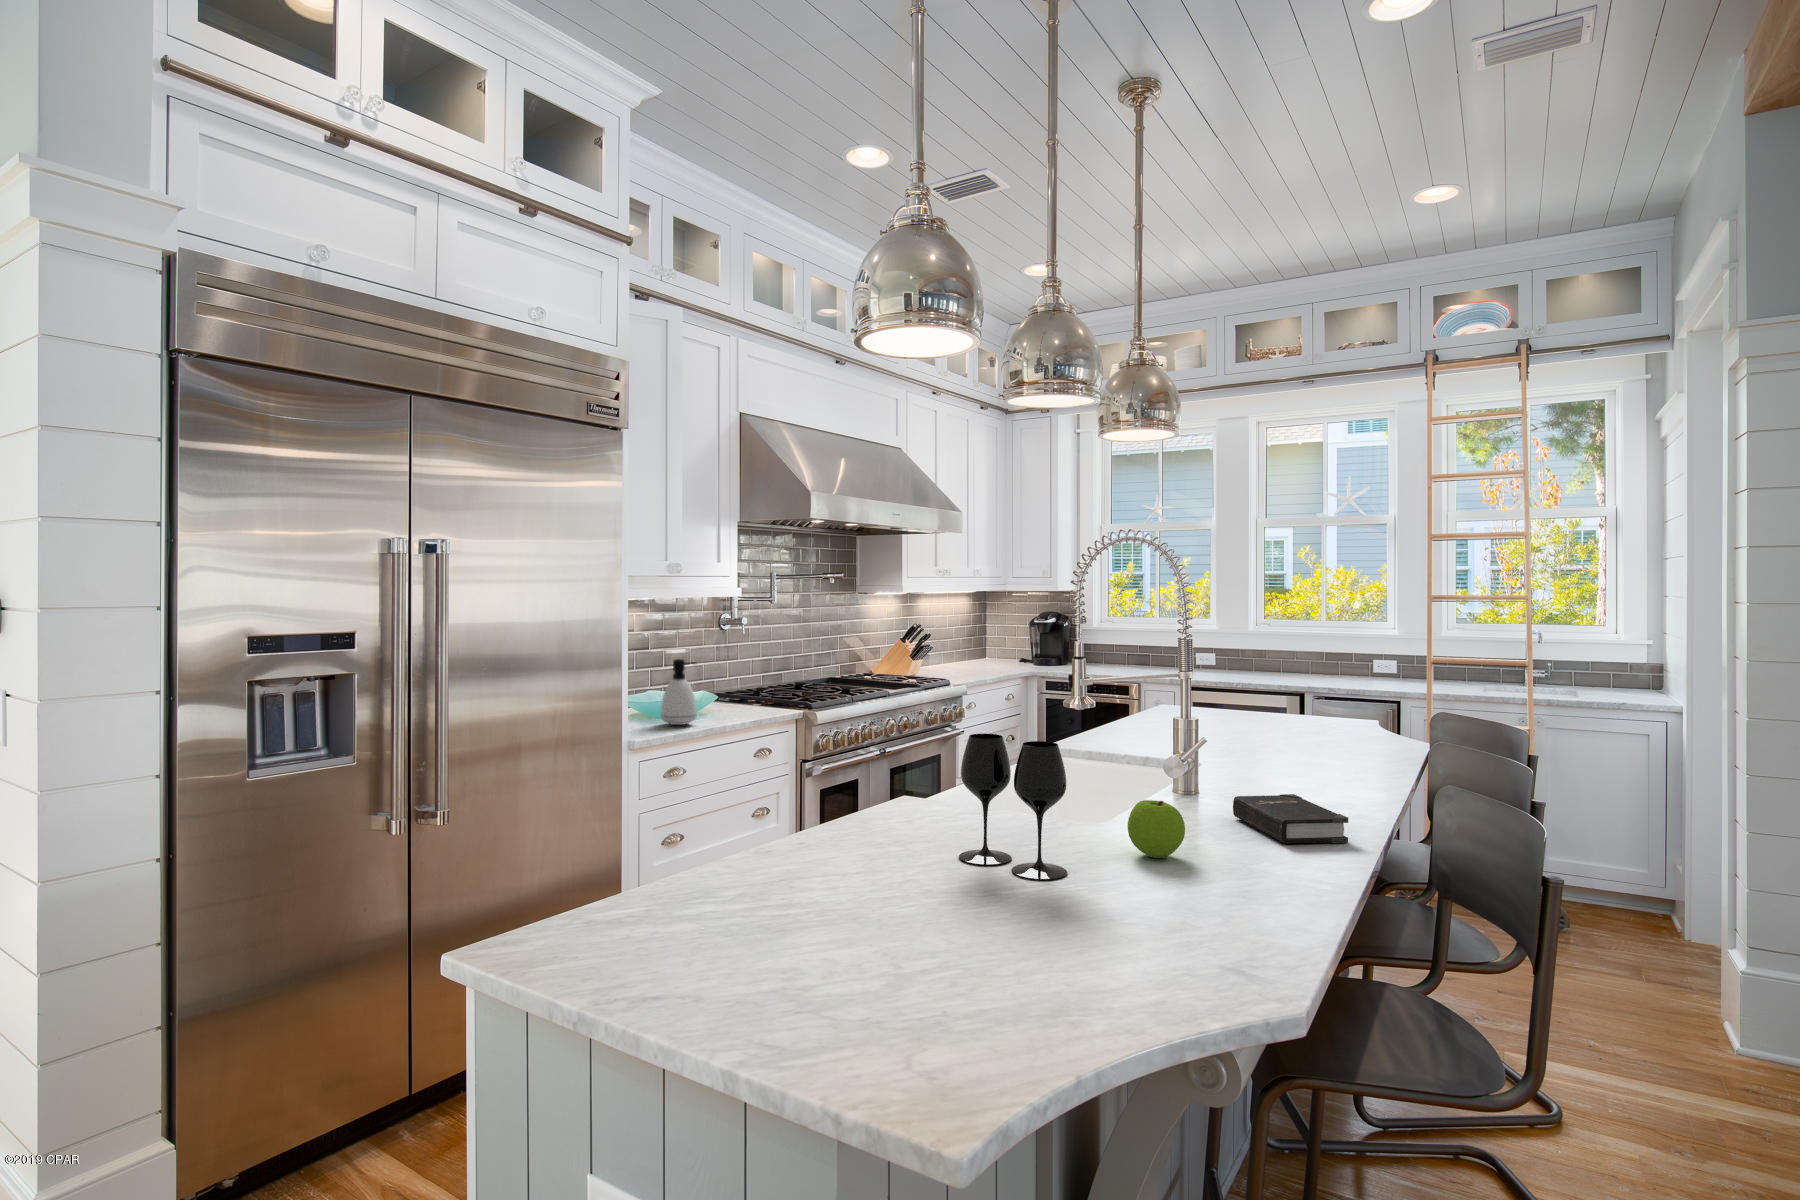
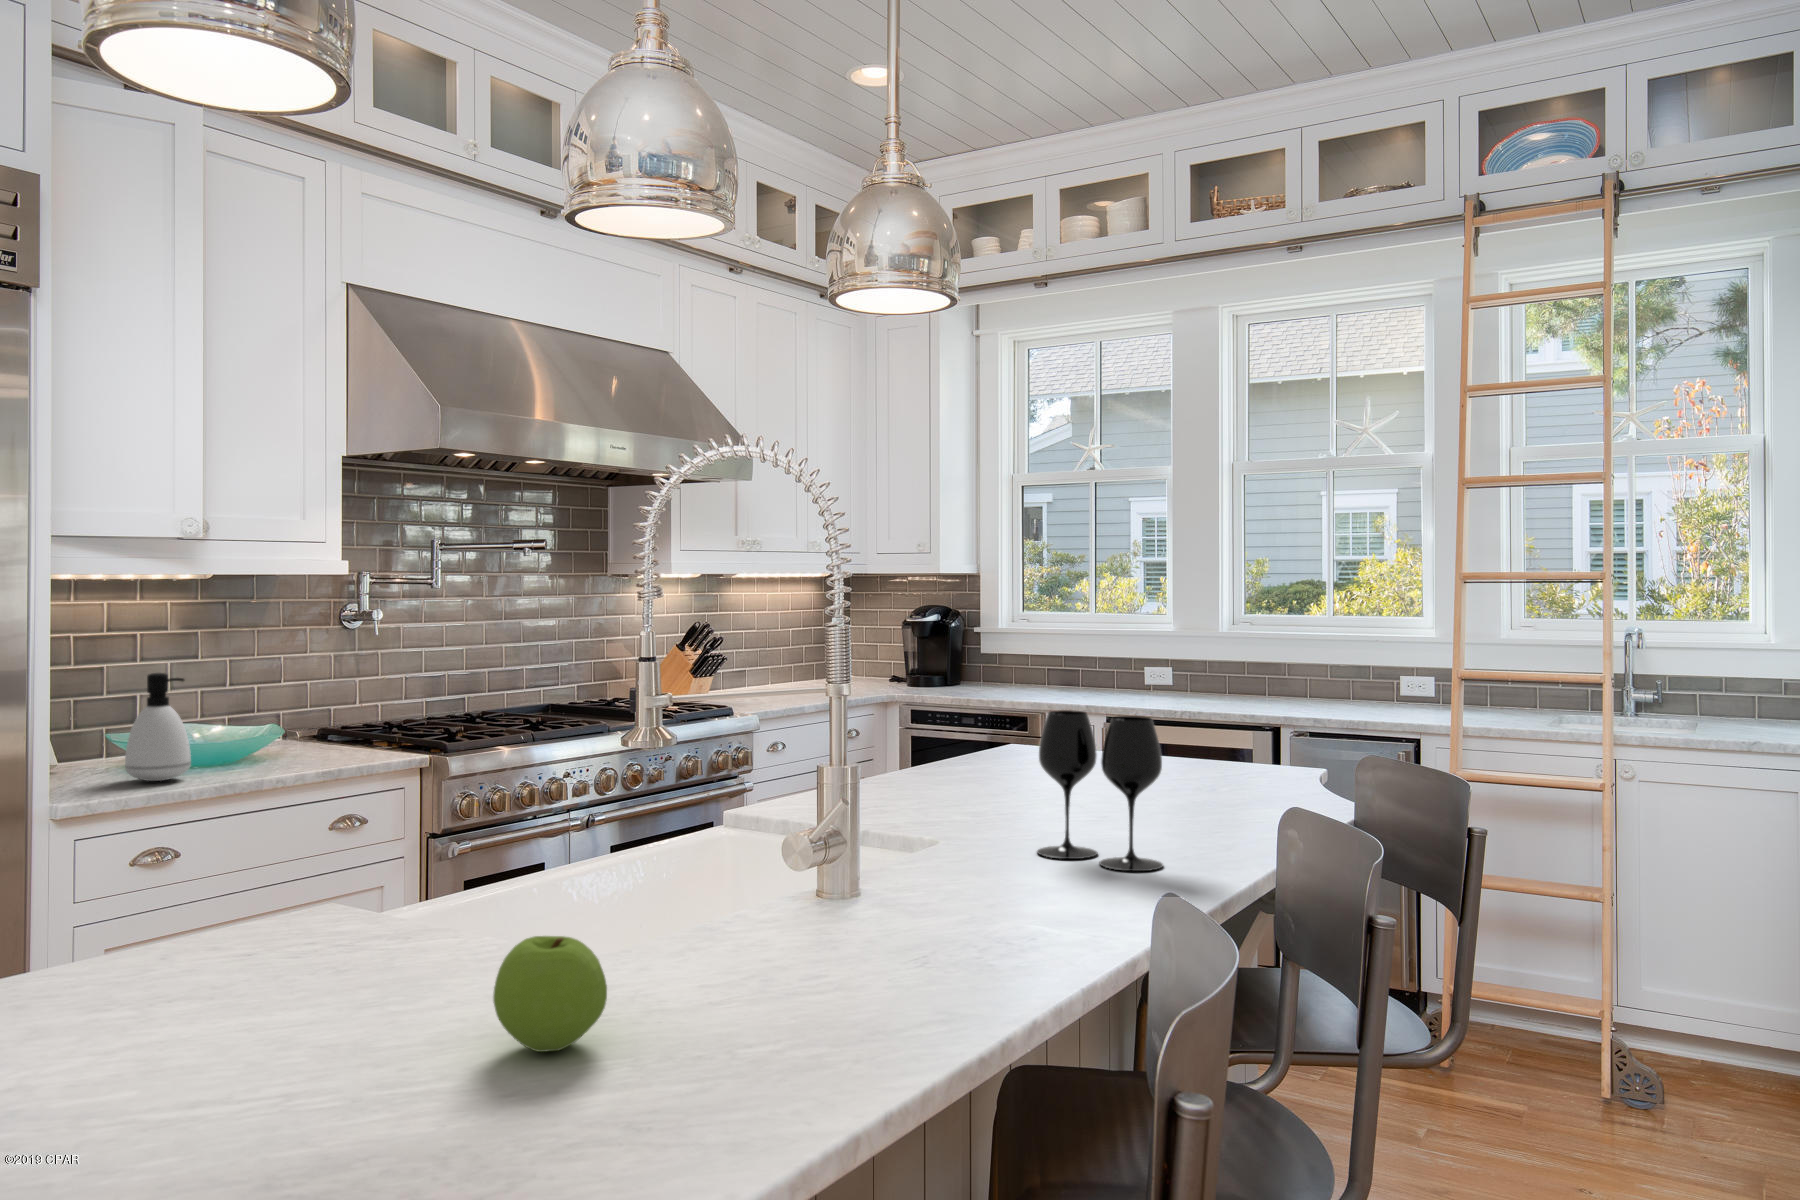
wine glass: present [959,734,1067,880] -> present [1037,710,1163,871]
hardback book: present [1233,794,1348,843] -> none [825,914,970,1017]

